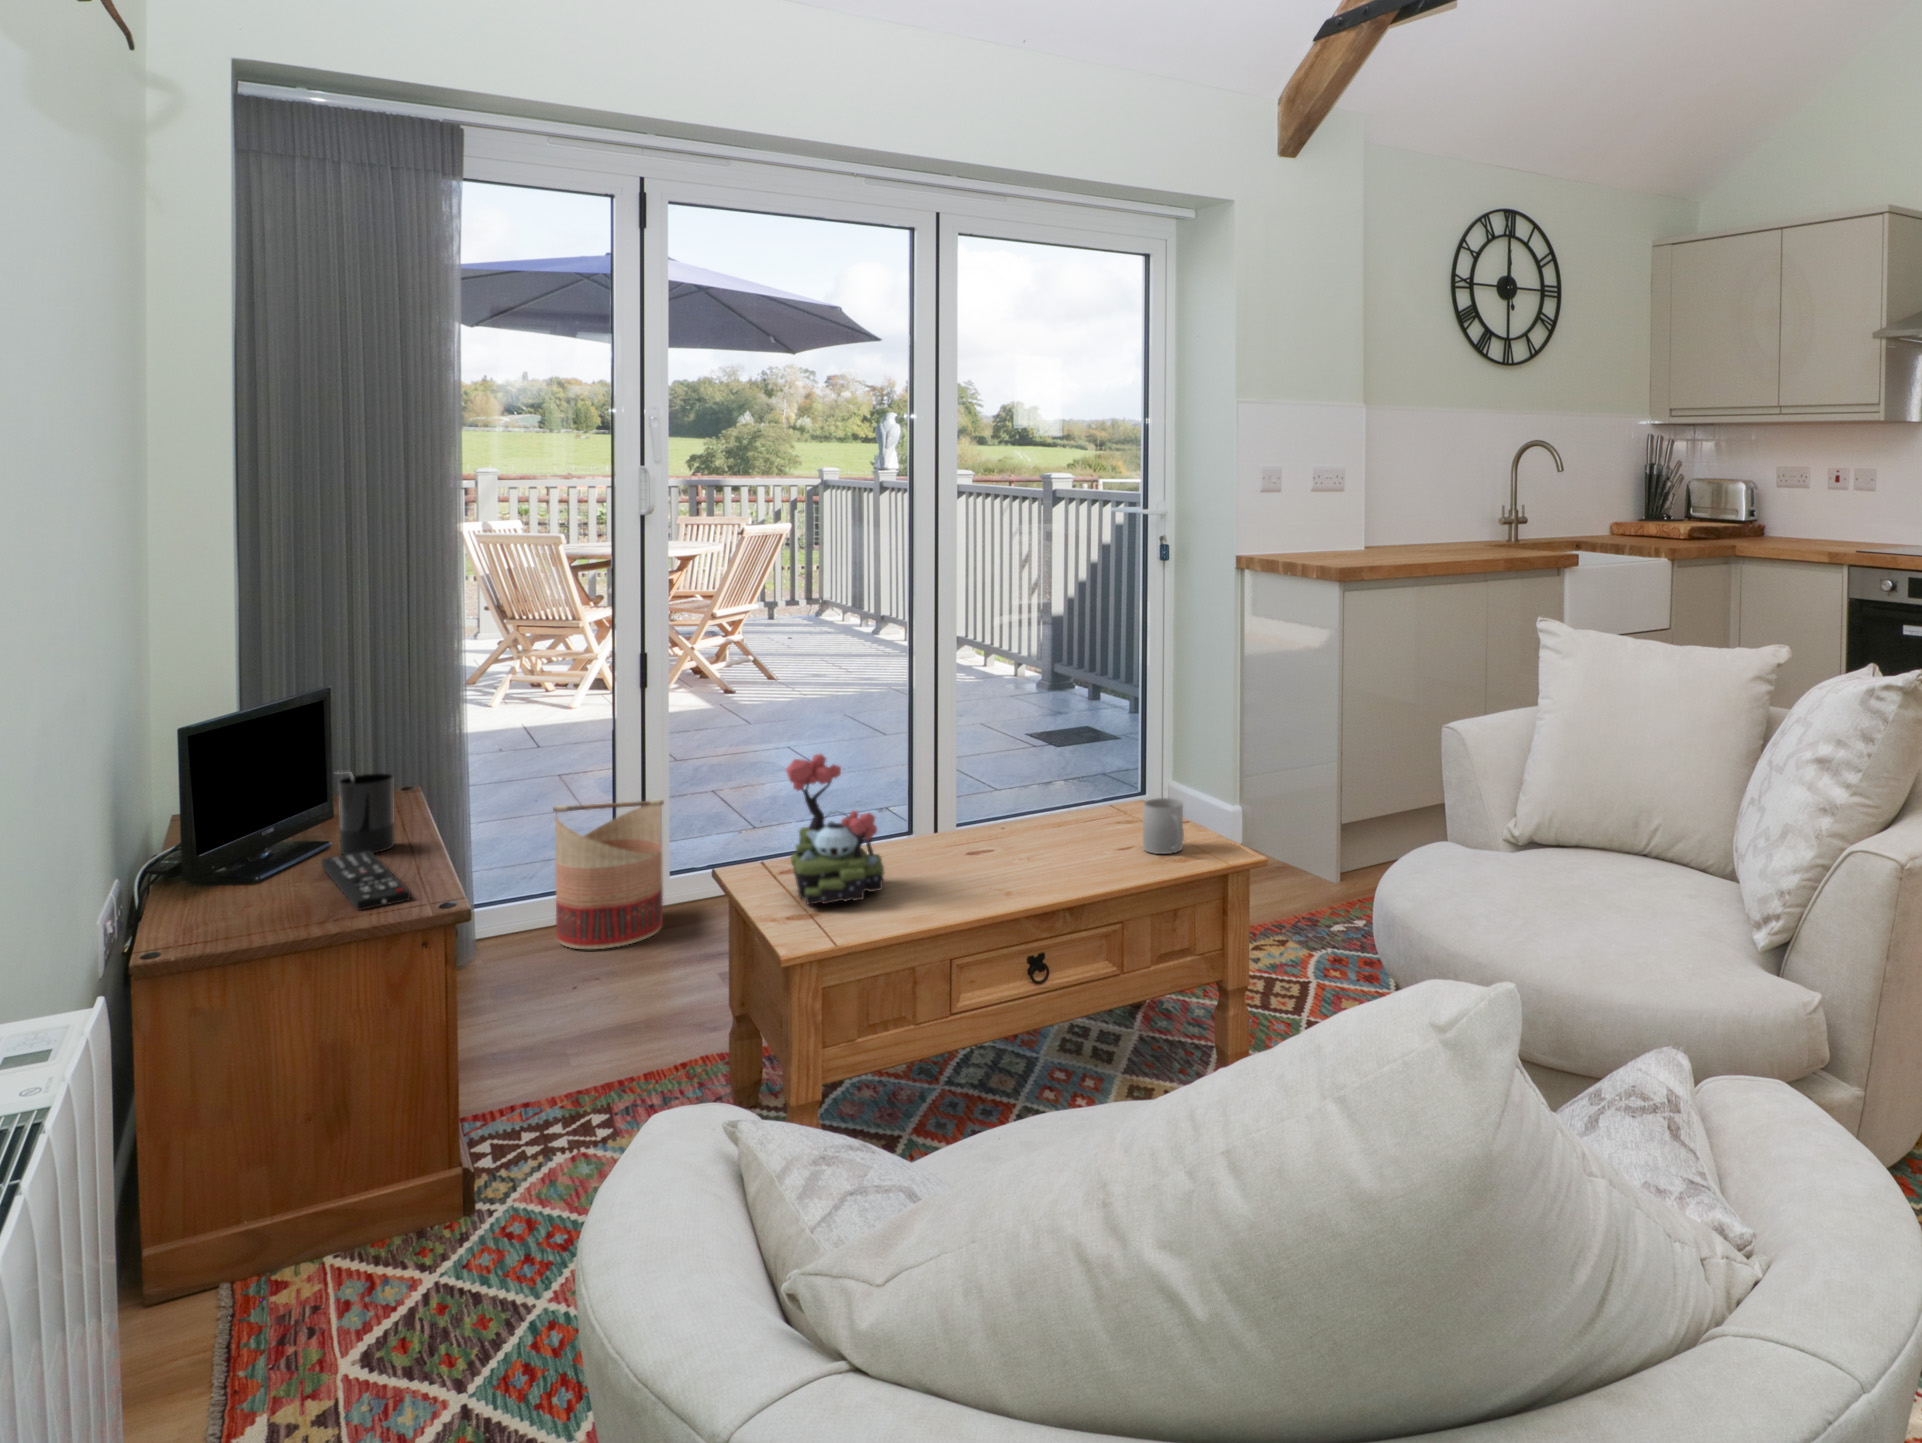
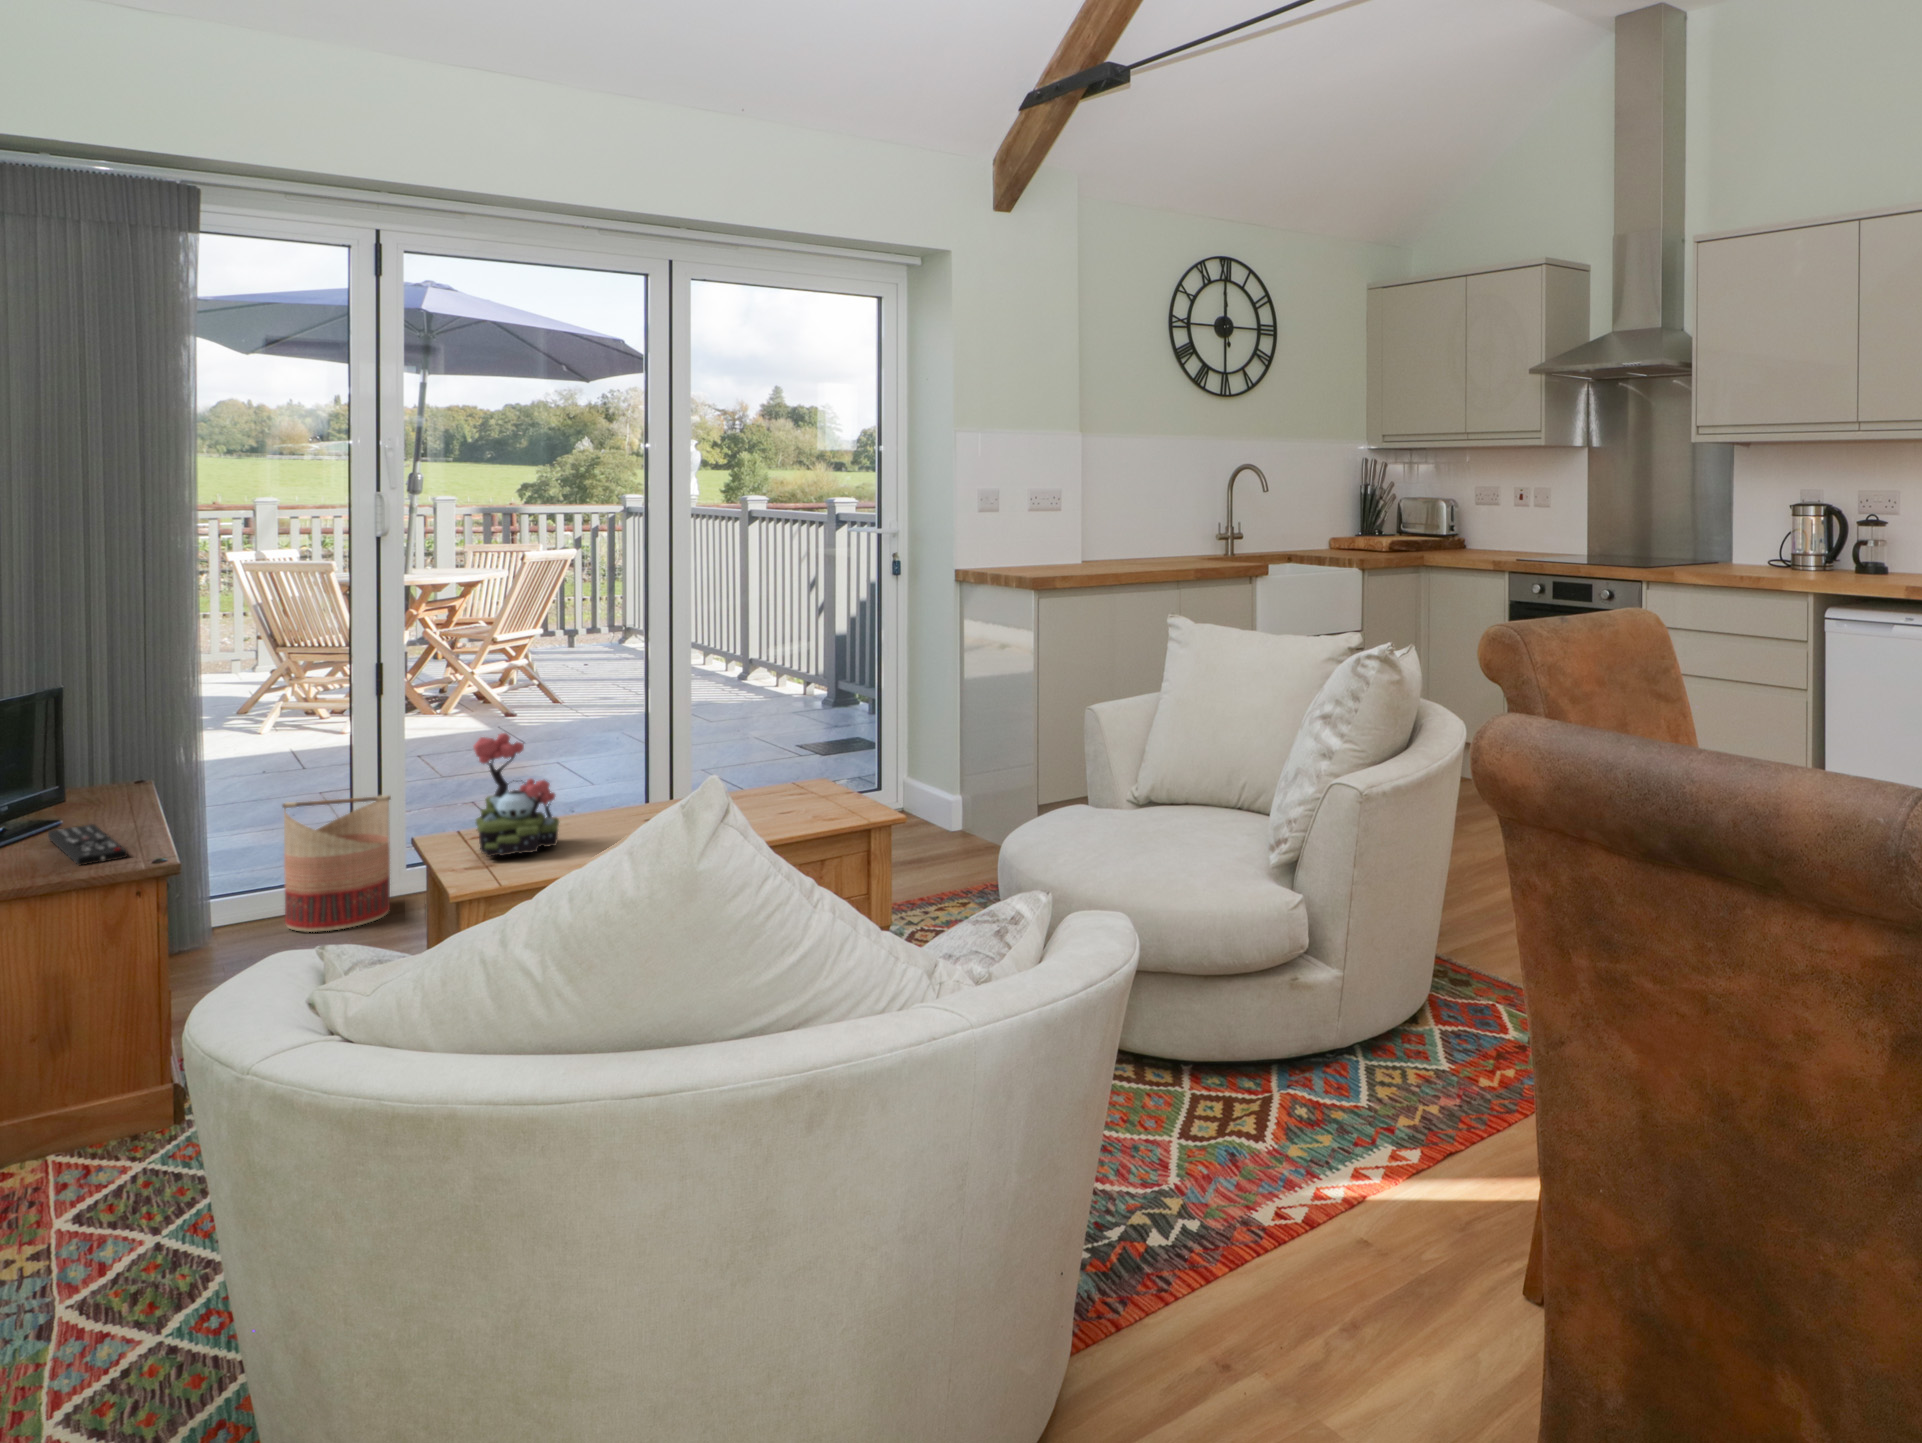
candle: present [339,773,394,855] -> none [61,758,118,830]
mug: present [1143,798,1184,854] -> none [800,770,836,815]

